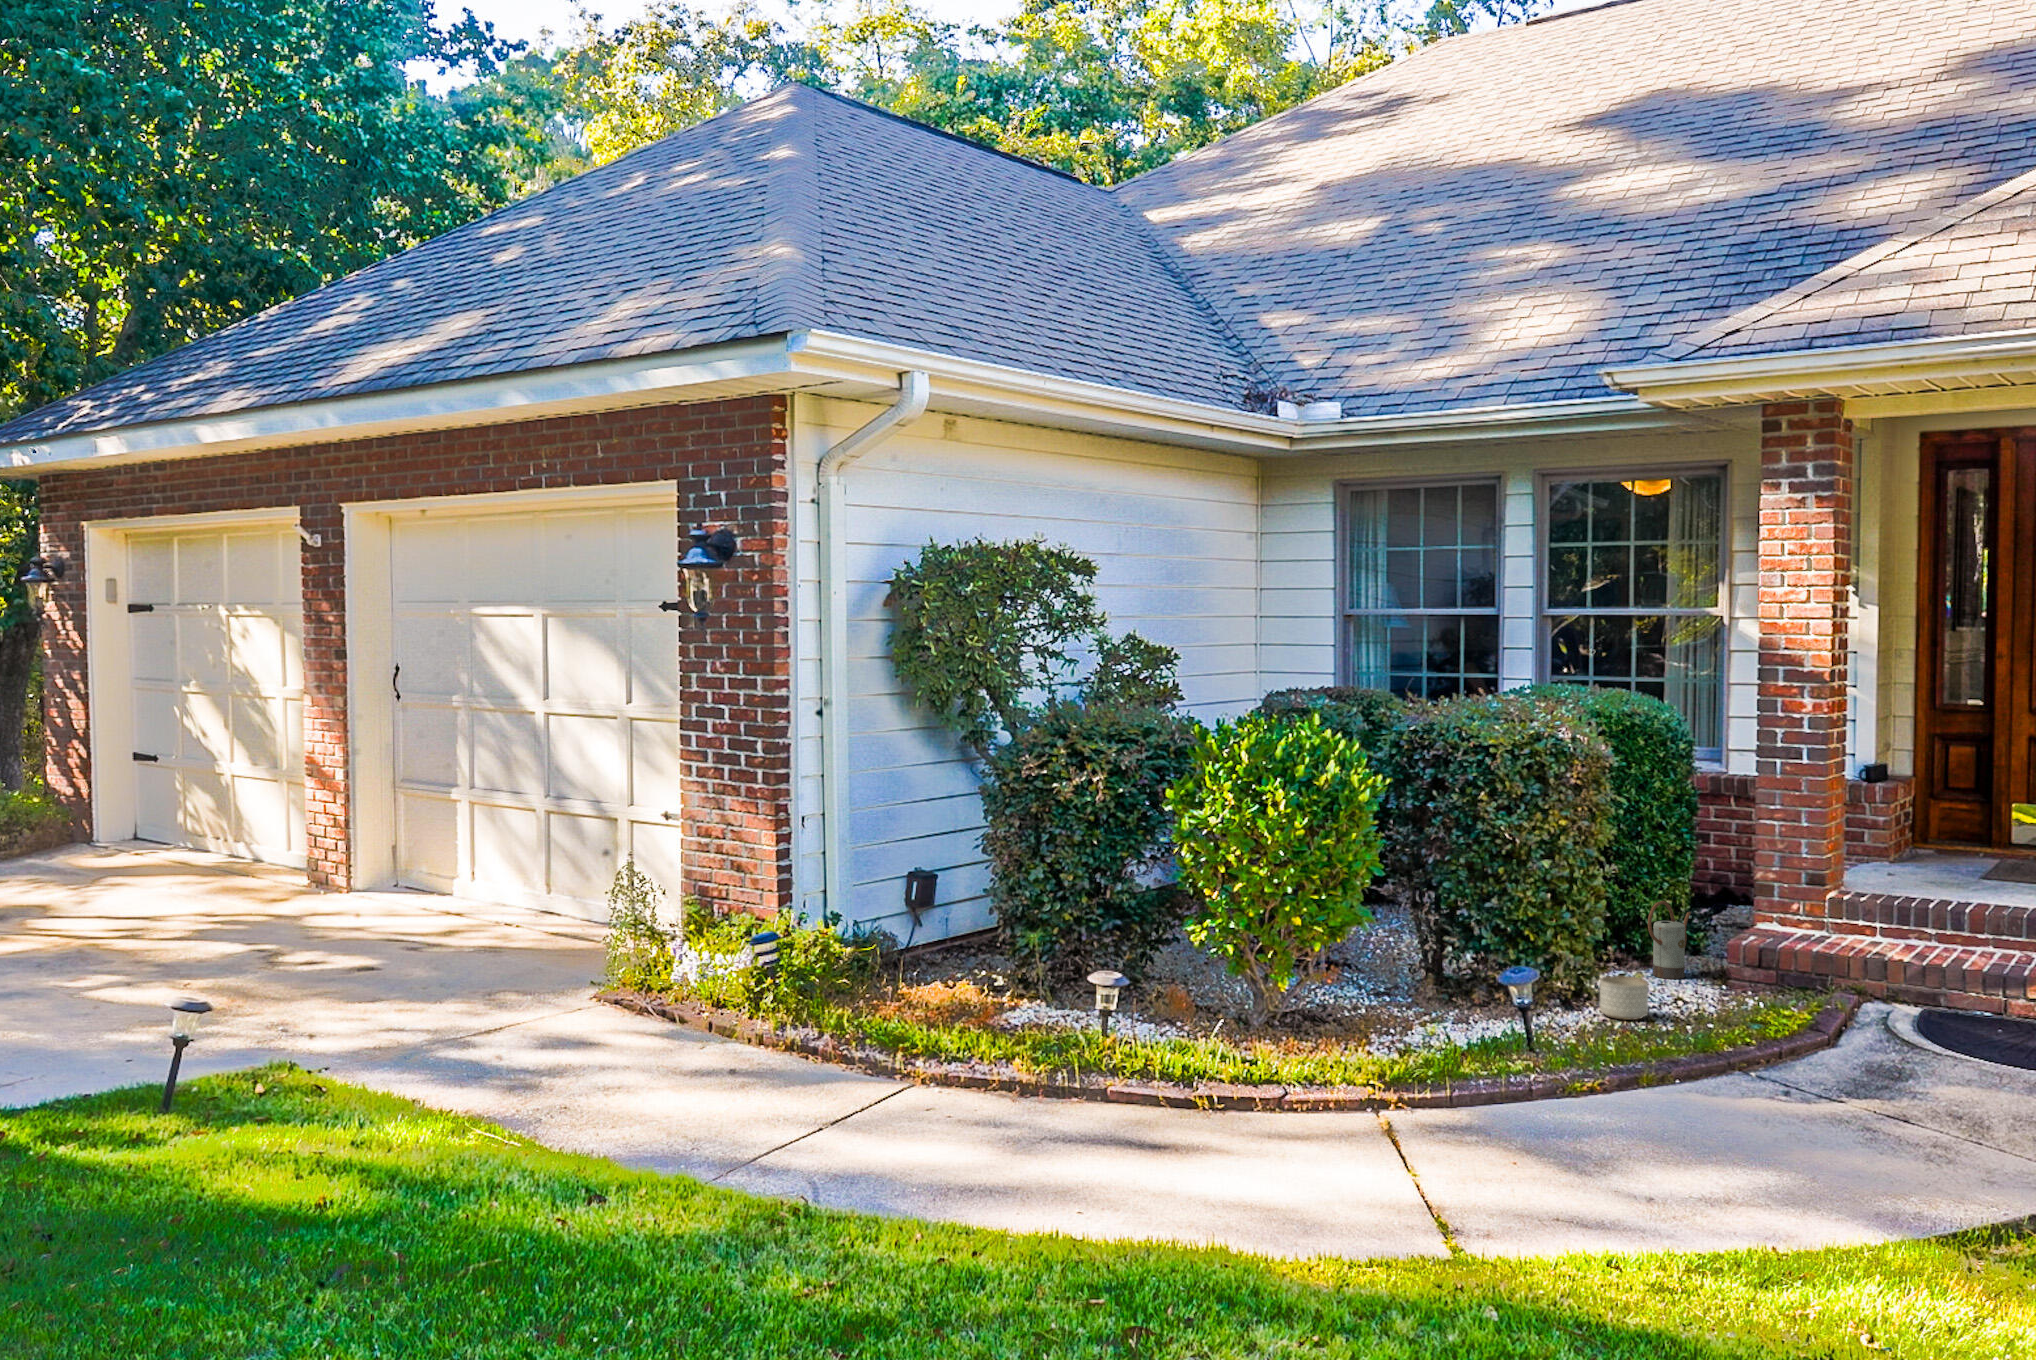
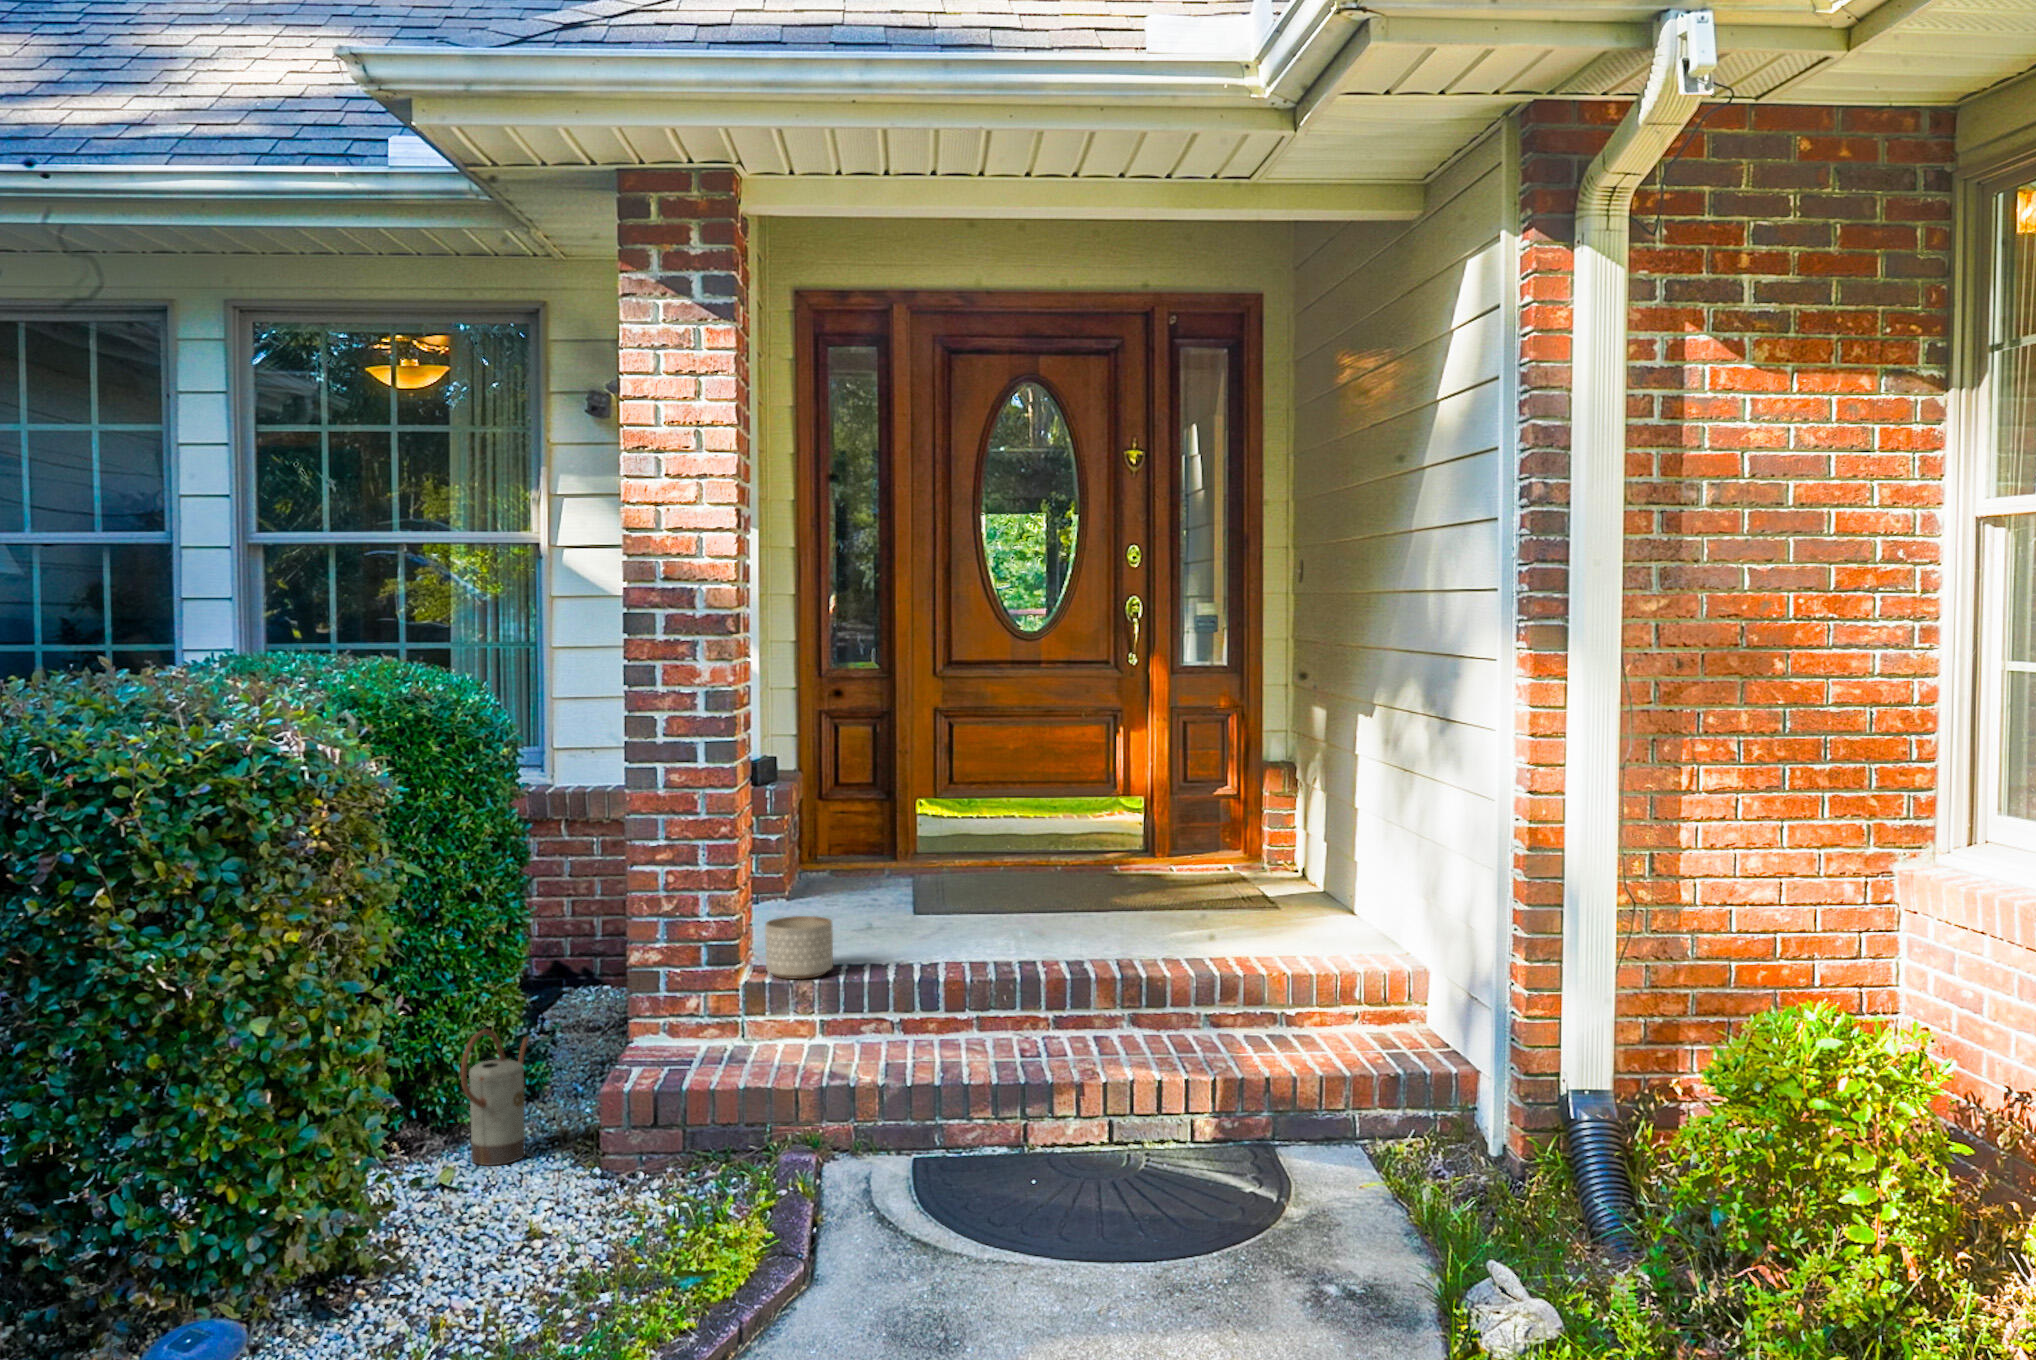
planter: present [1600,976,1648,1020] -> present [765,916,833,979]

